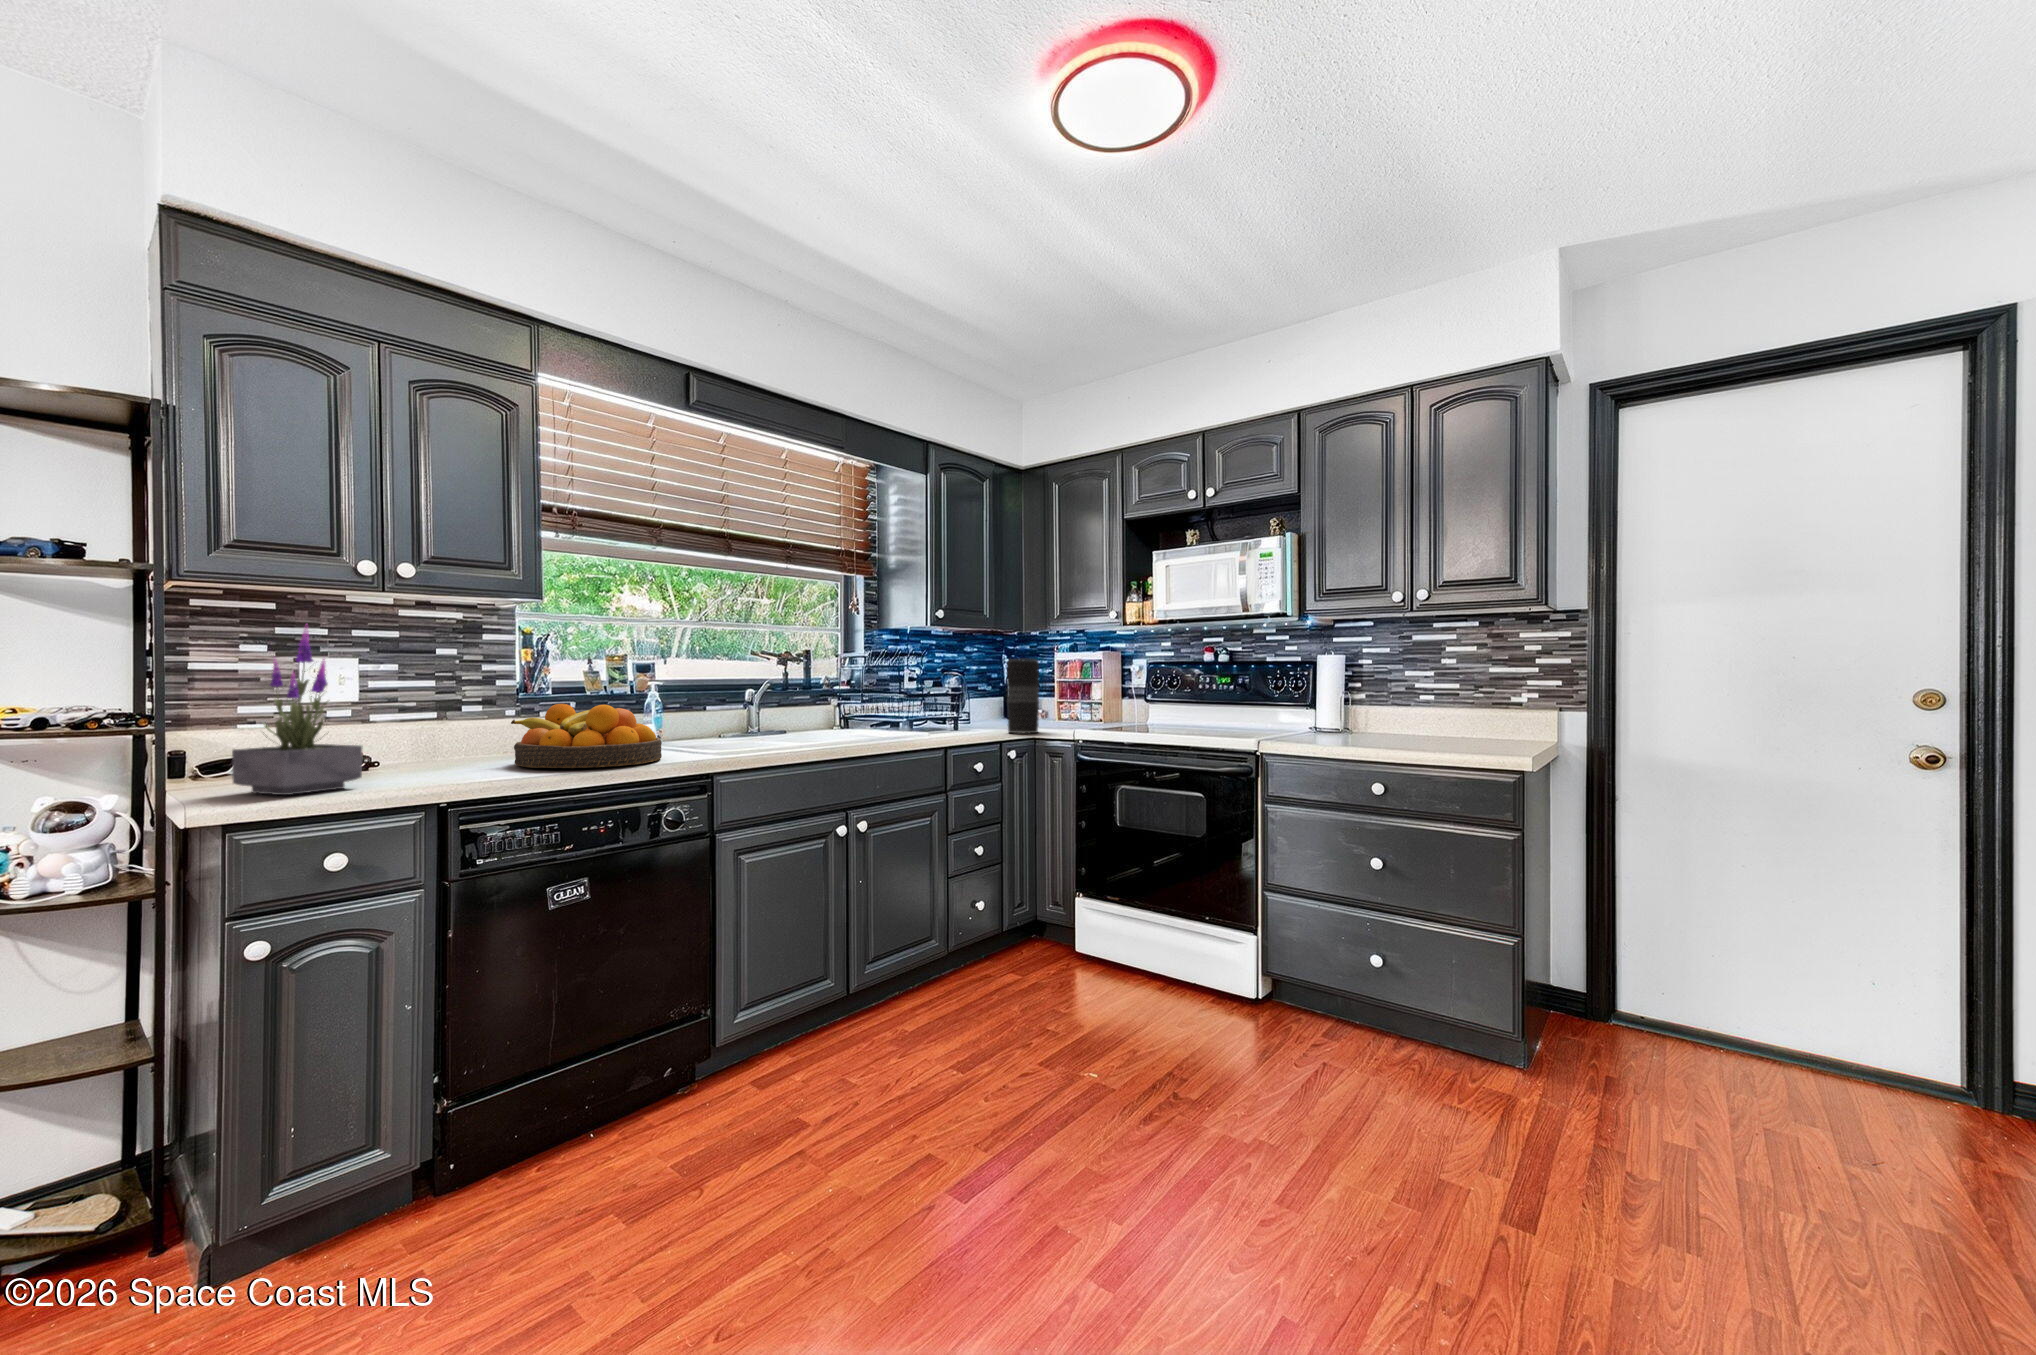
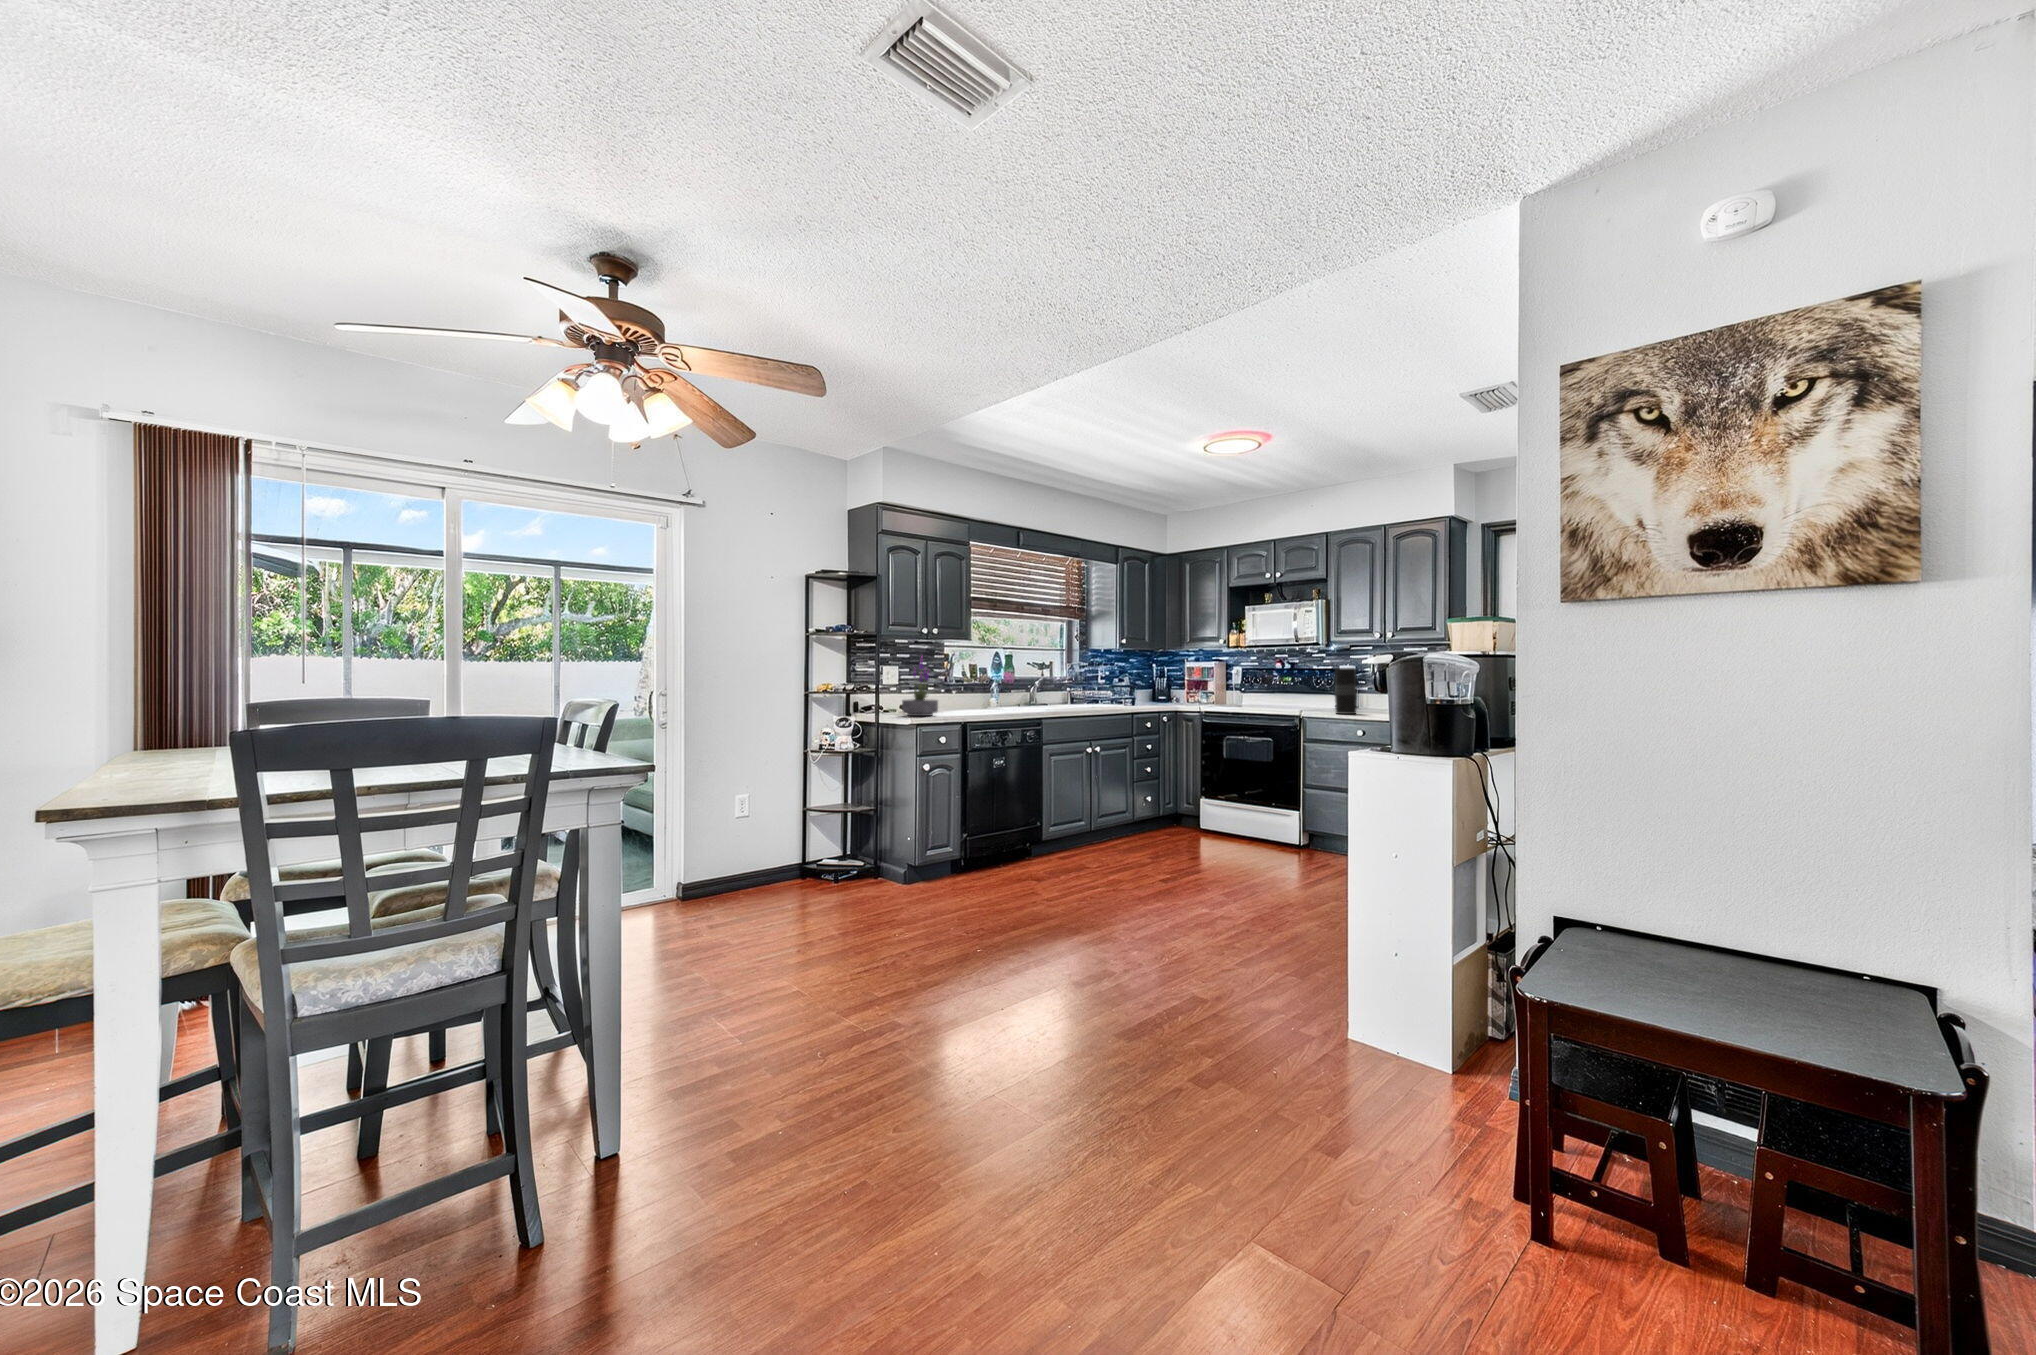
vase: present [1006,659,1039,733] -> present [1335,668,1357,714]
fruit bowl: present [511,704,662,768] -> none [966,686,1021,712]

